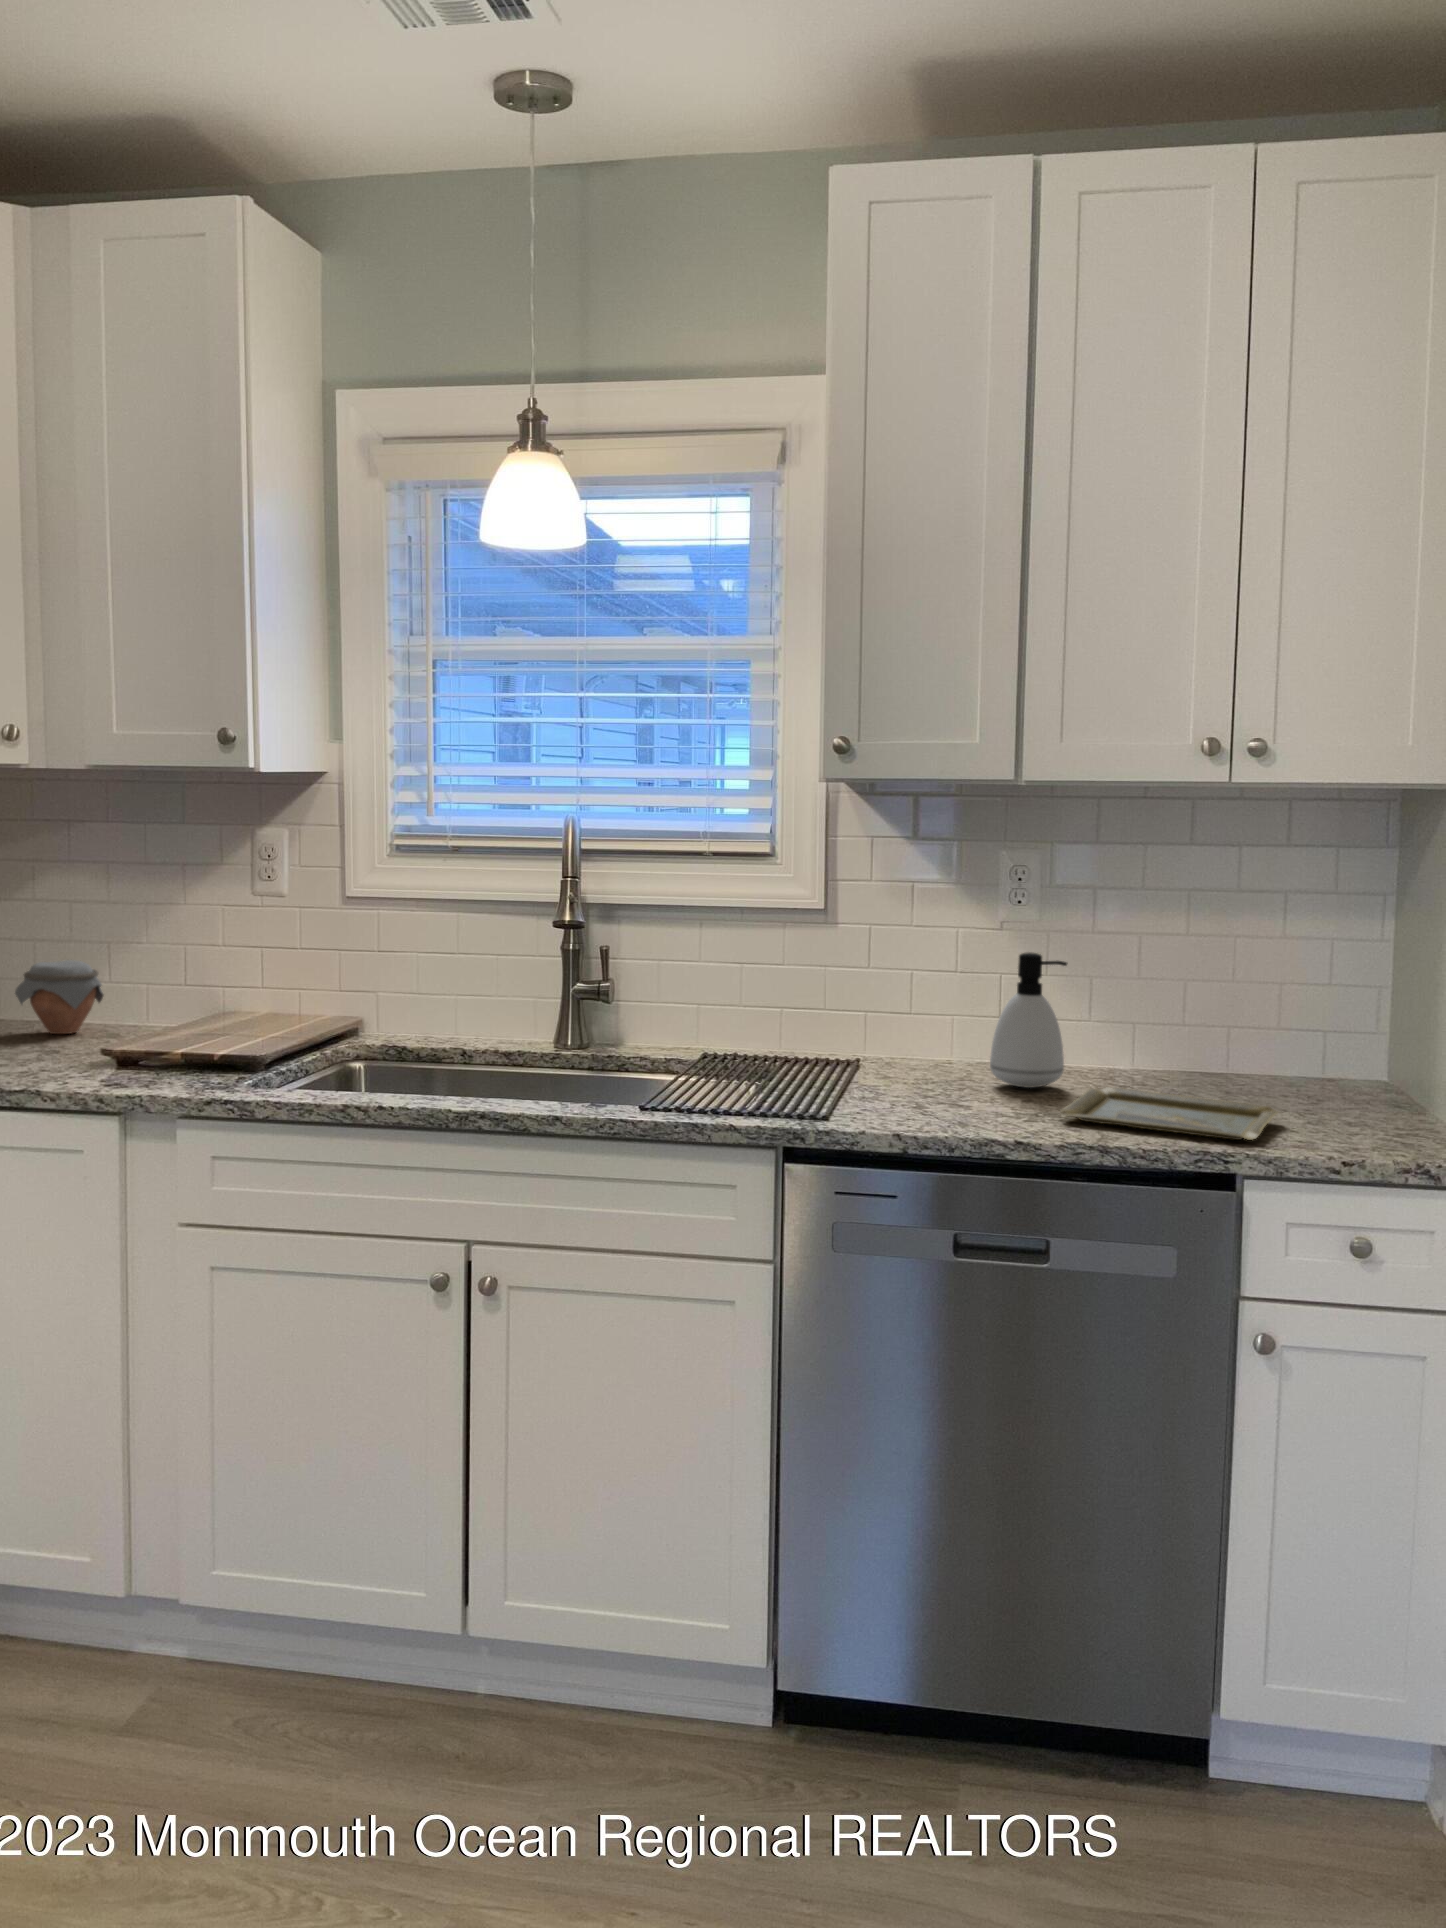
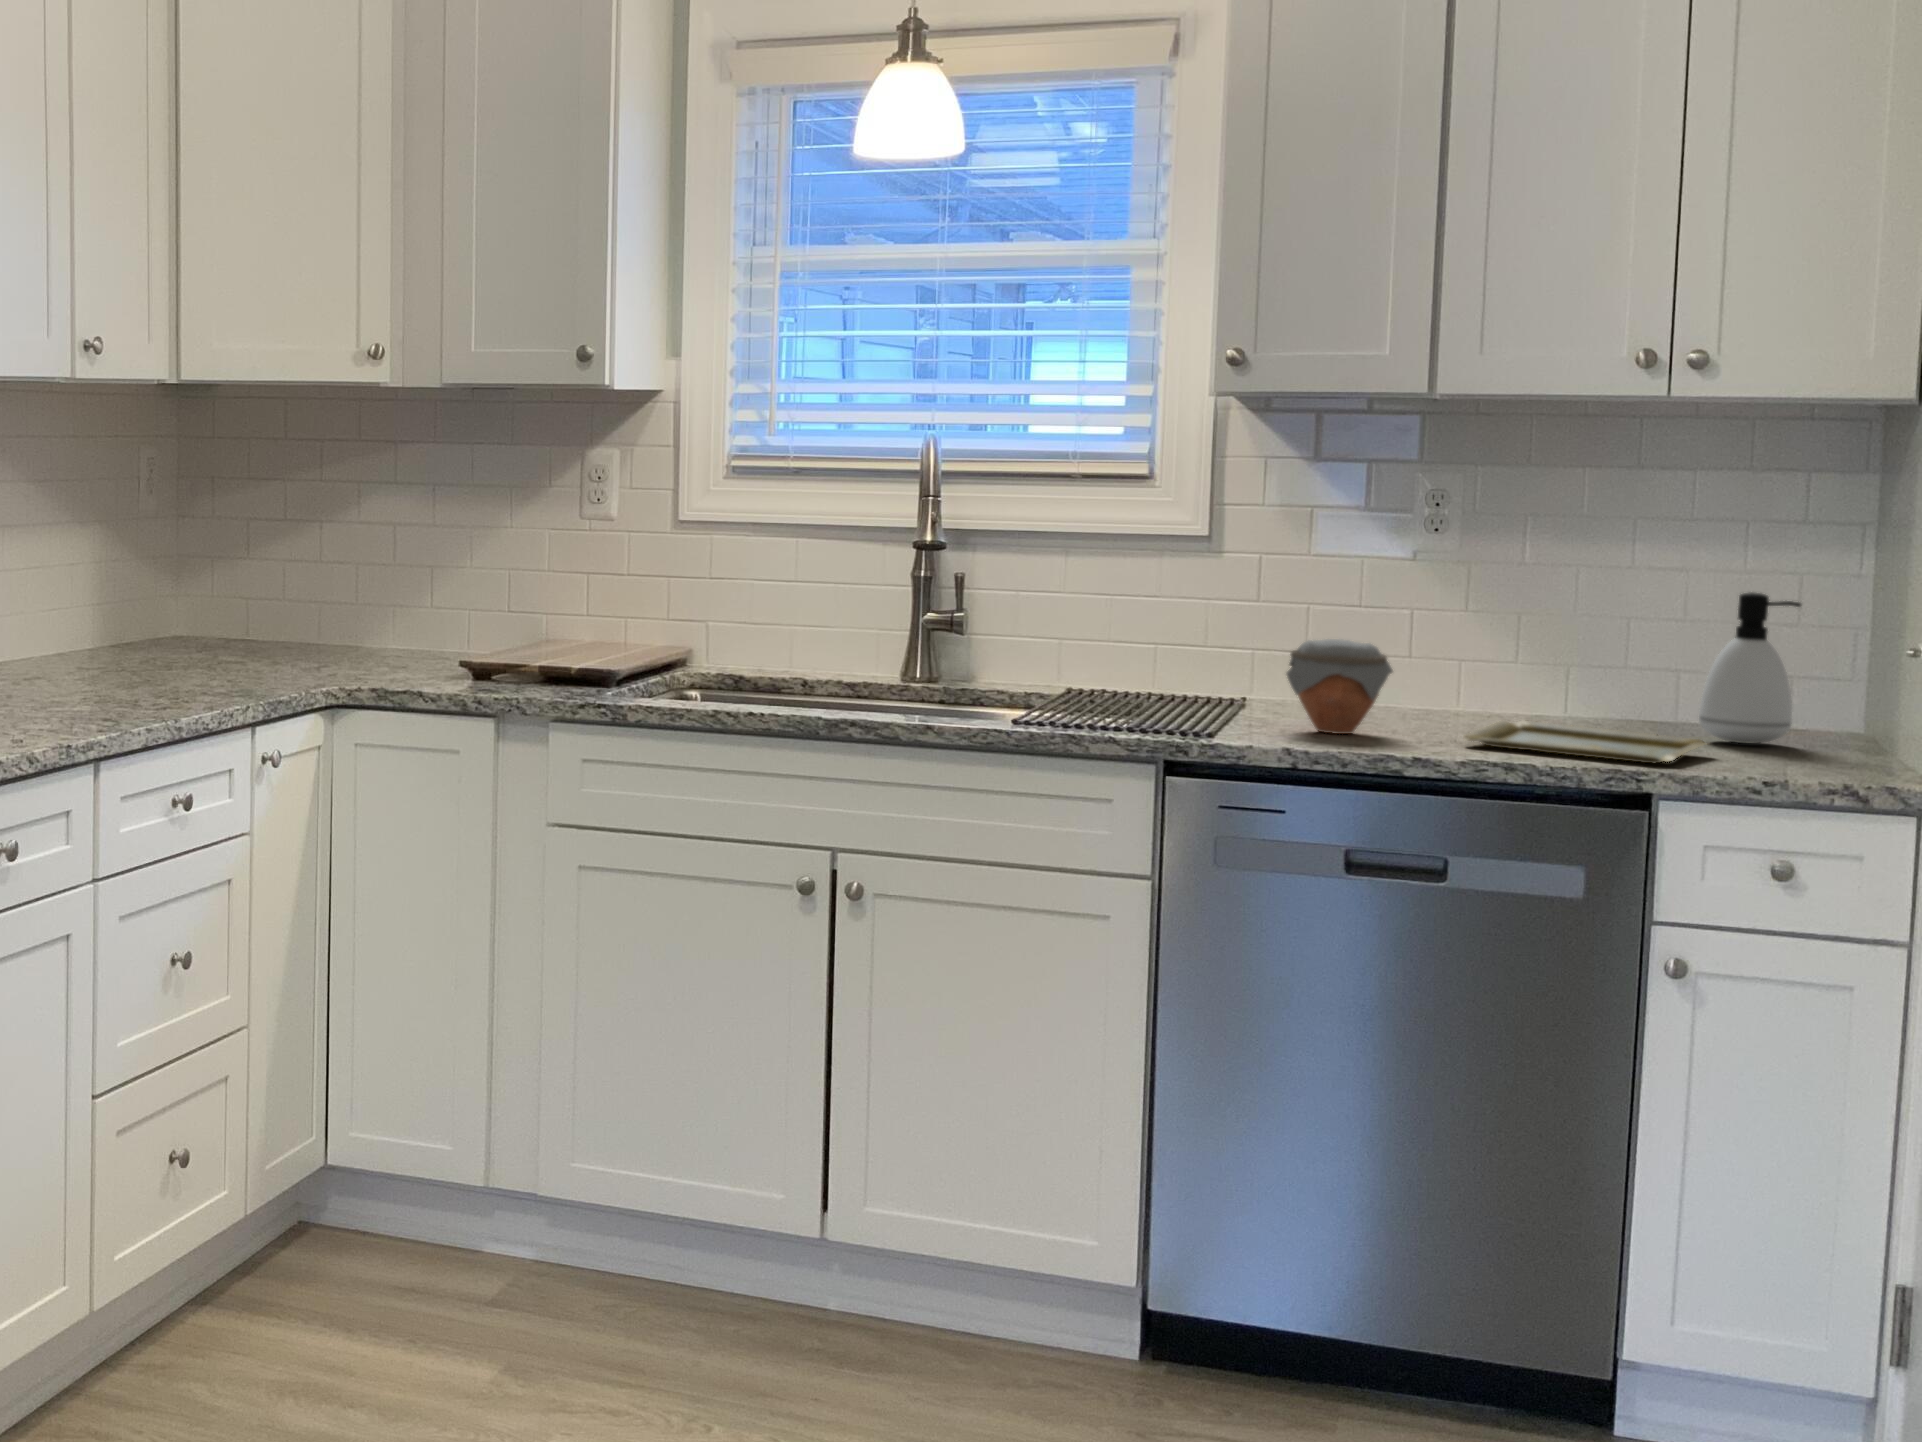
soap dispenser: present [990,953,1067,1088] -> present [1699,592,1801,743]
jar: present [15,960,103,1034] -> present [1286,639,1393,734]

